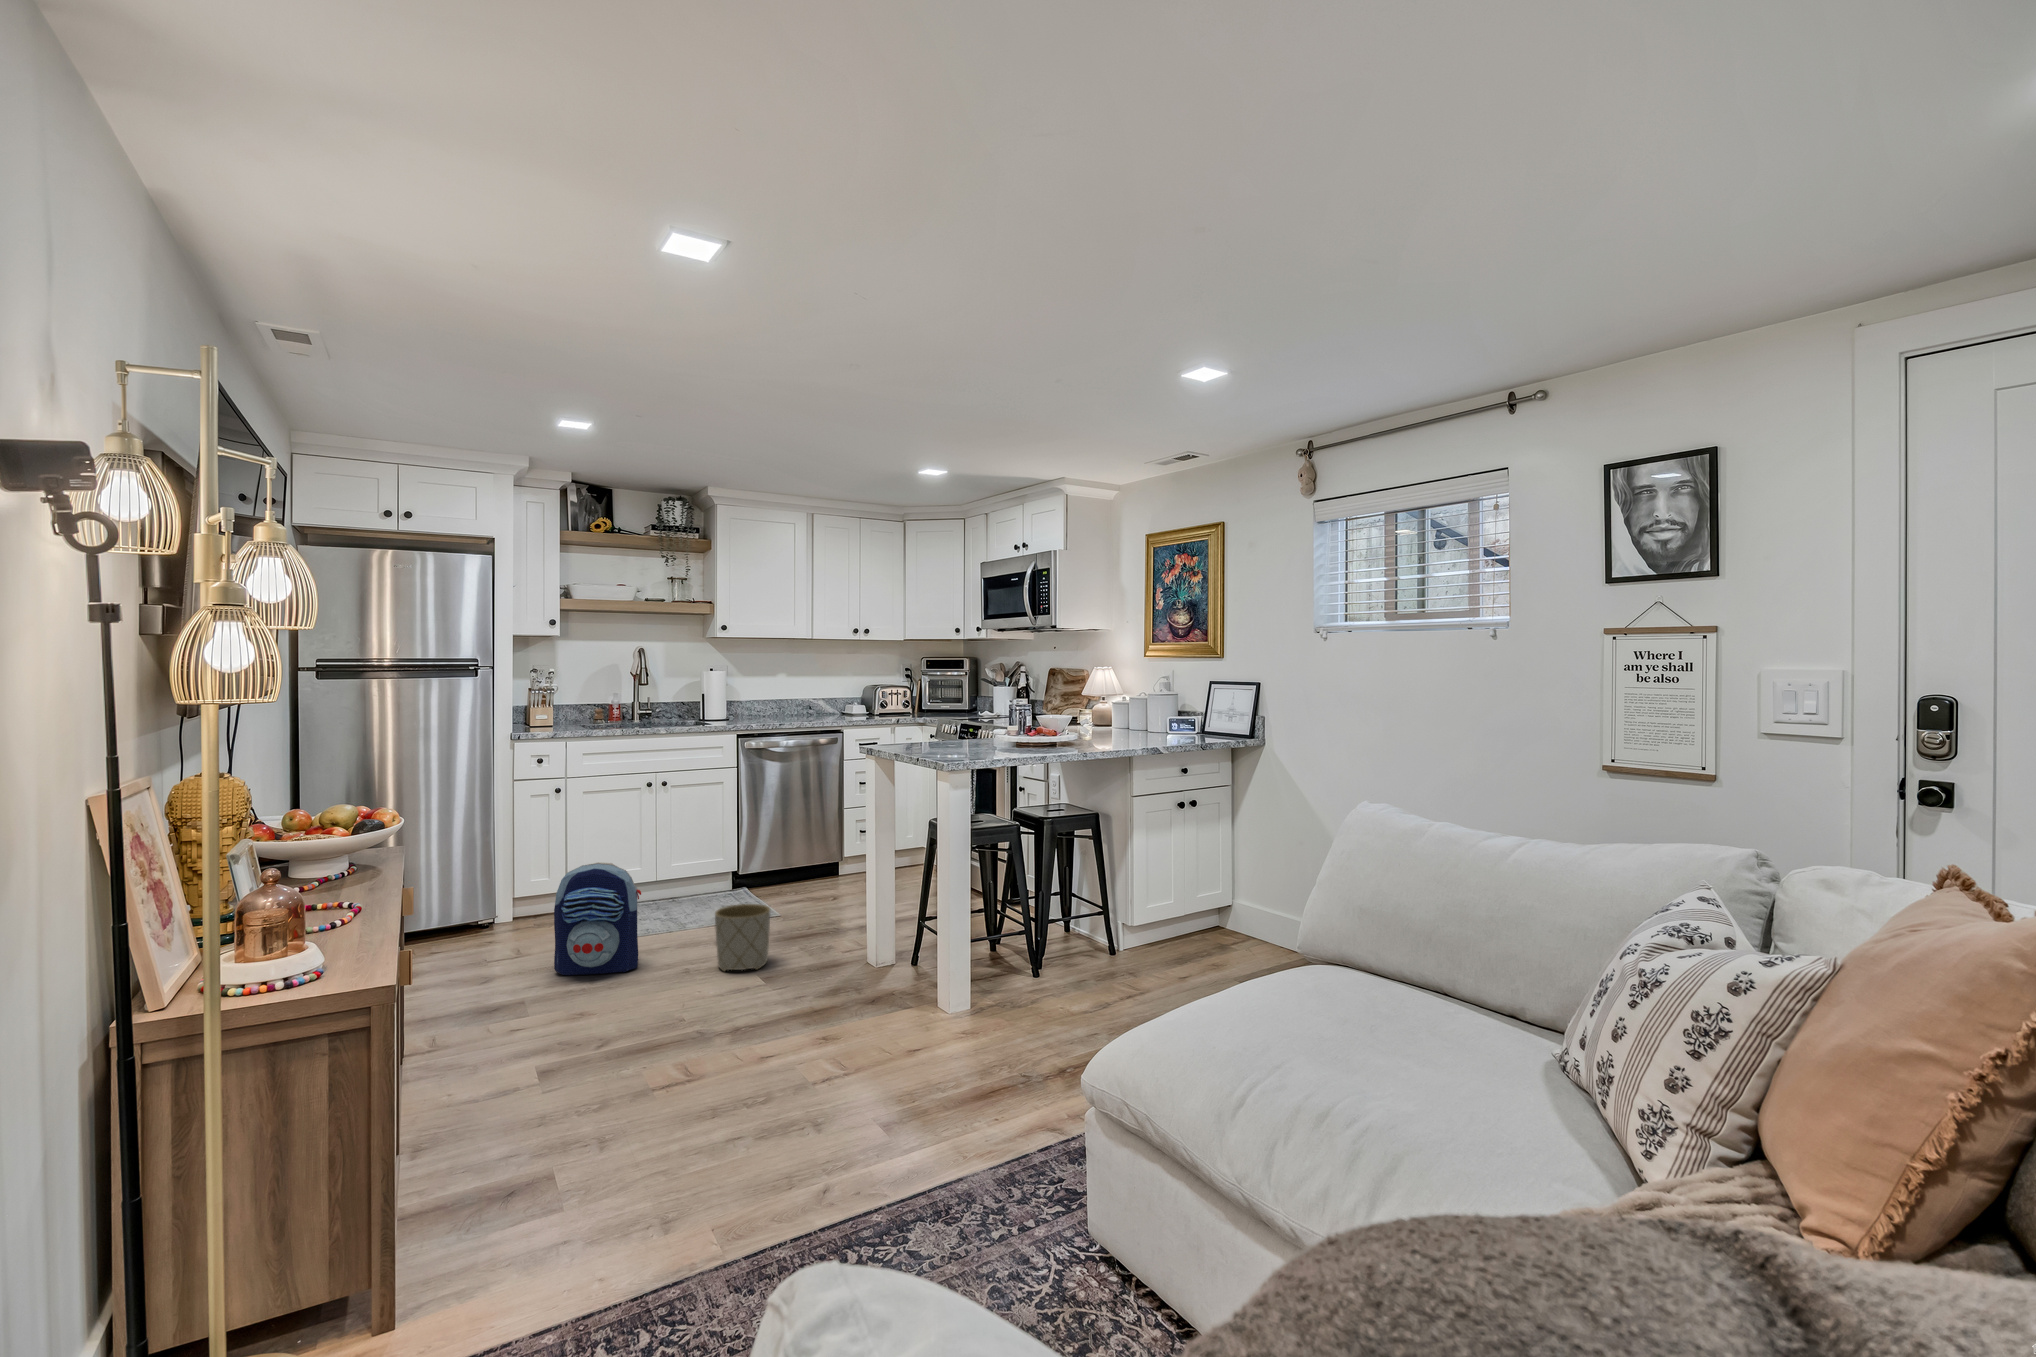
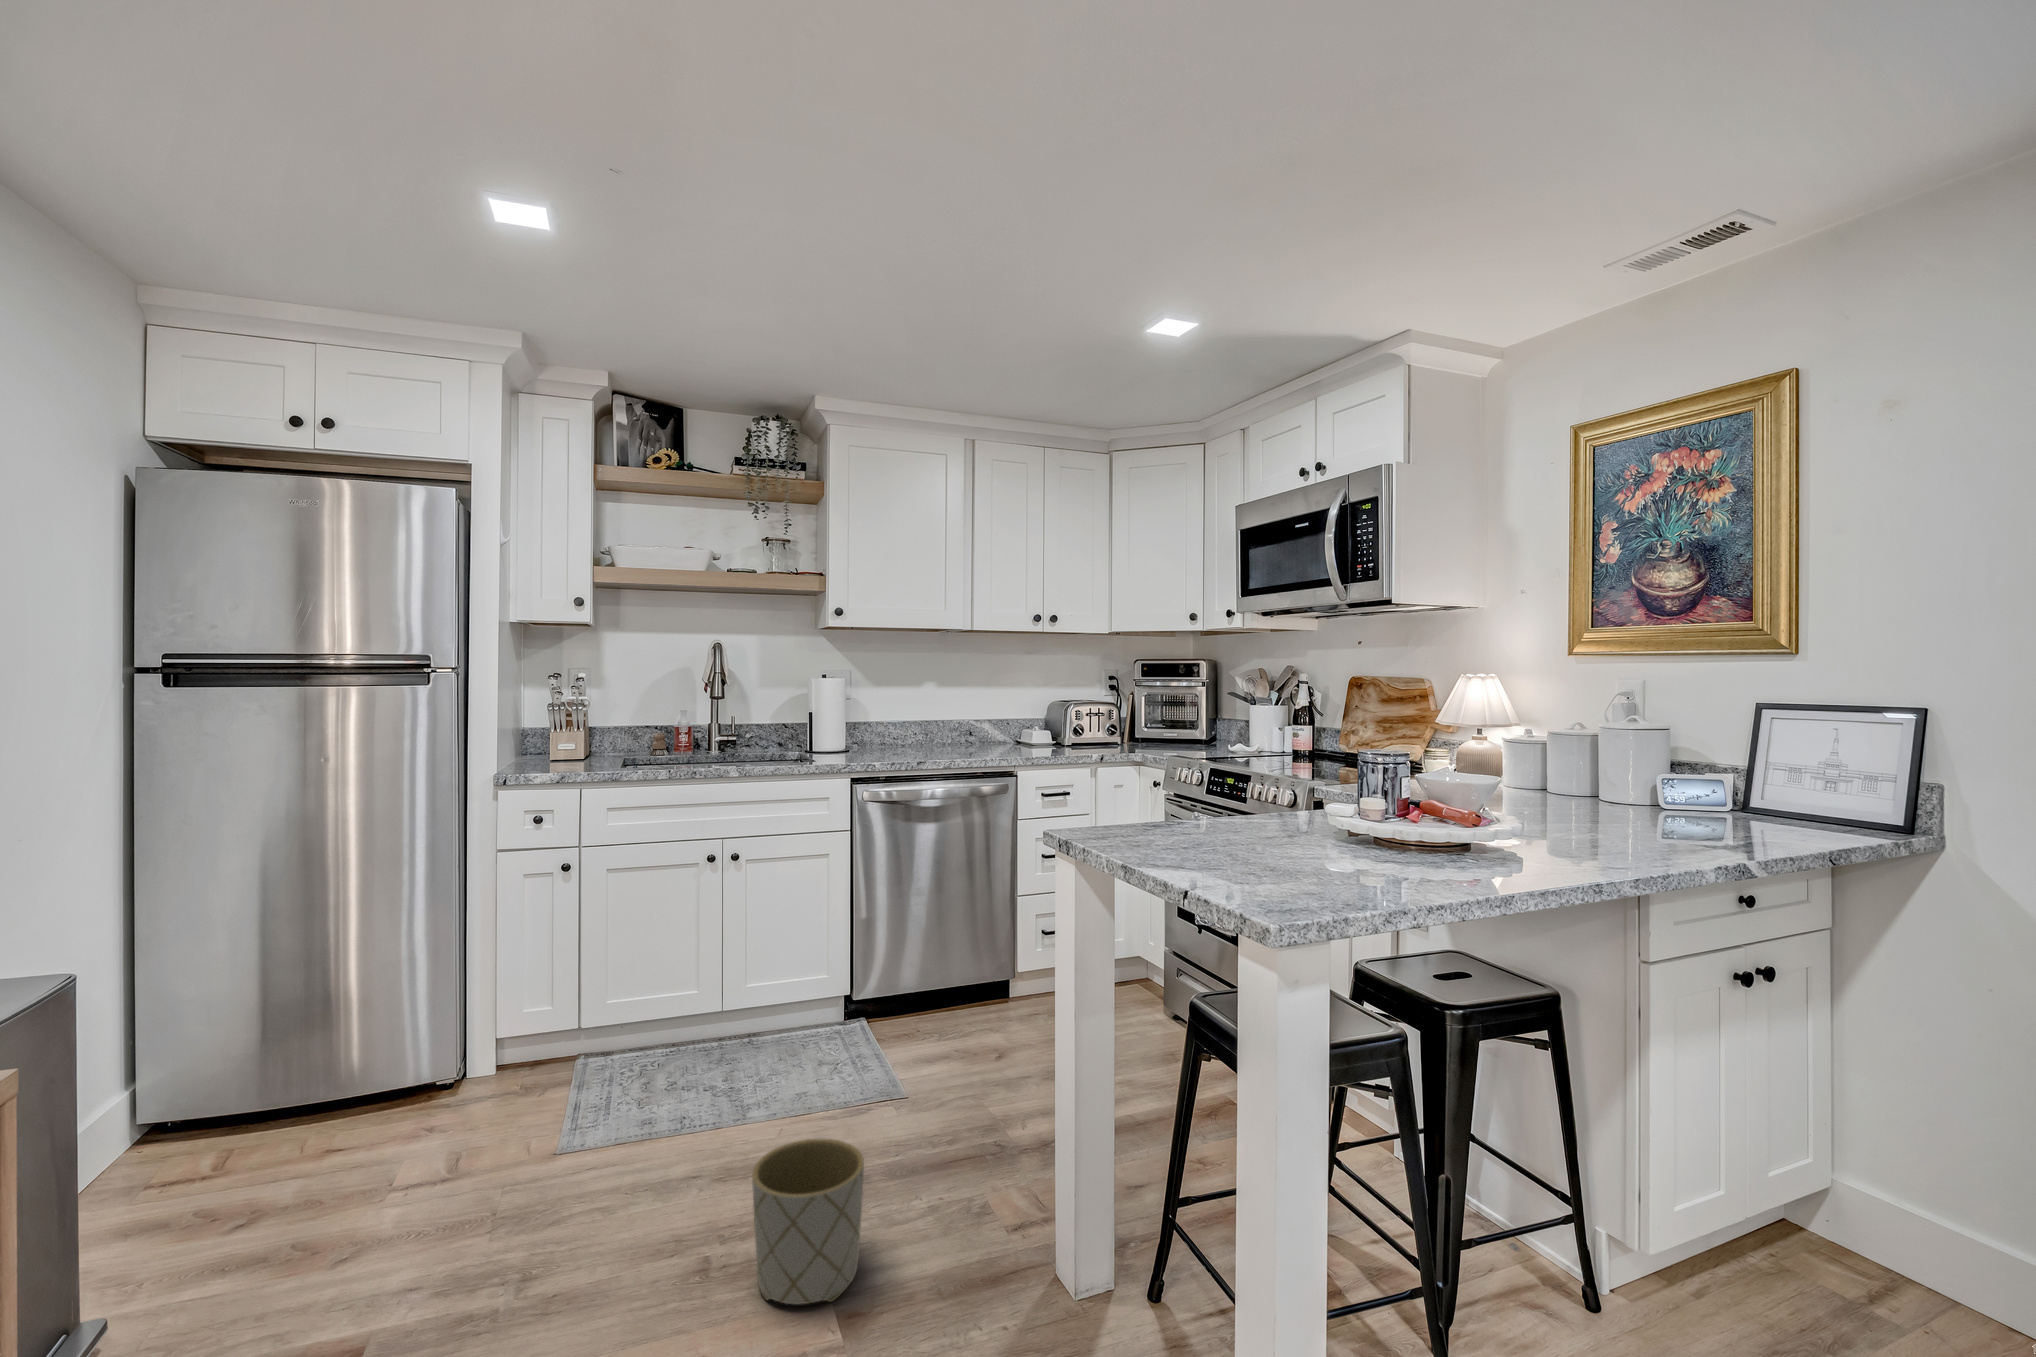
backpack: present [554,862,641,975] -> none [456,1047,623,1278]

